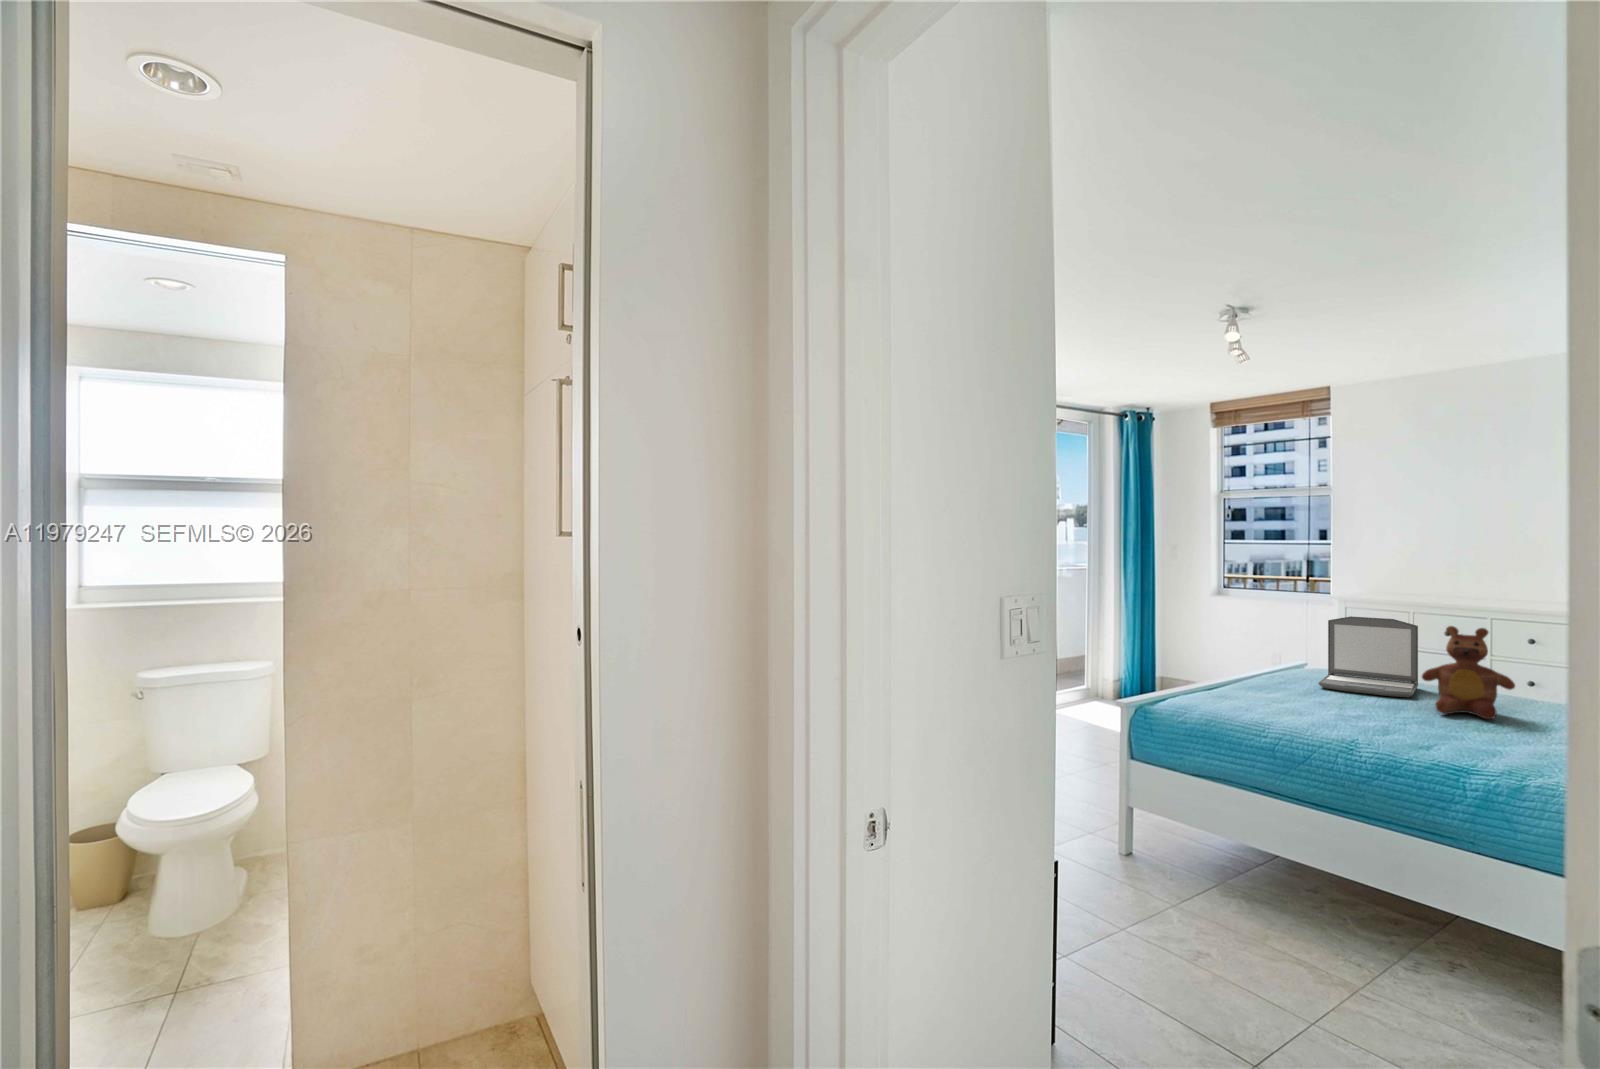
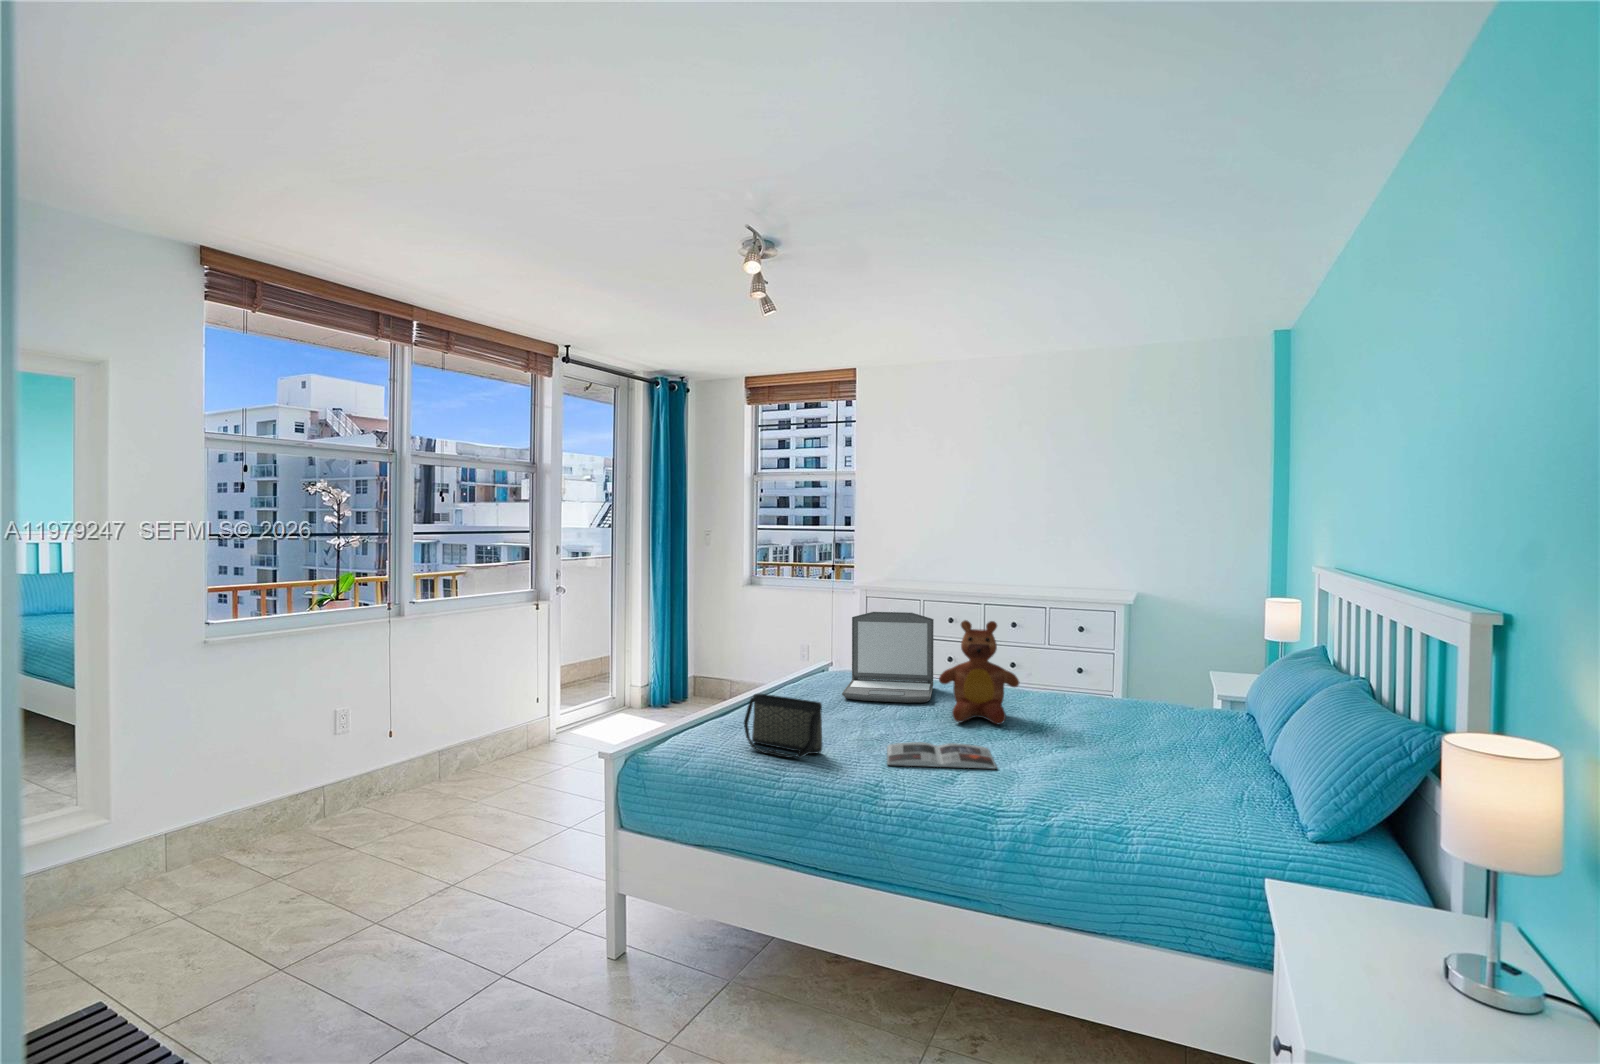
handbag: none [1230,670,1302,720] -> present [744,694,822,758]
magazine: none [1364,720,1478,747] -> present [887,742,997,769]

